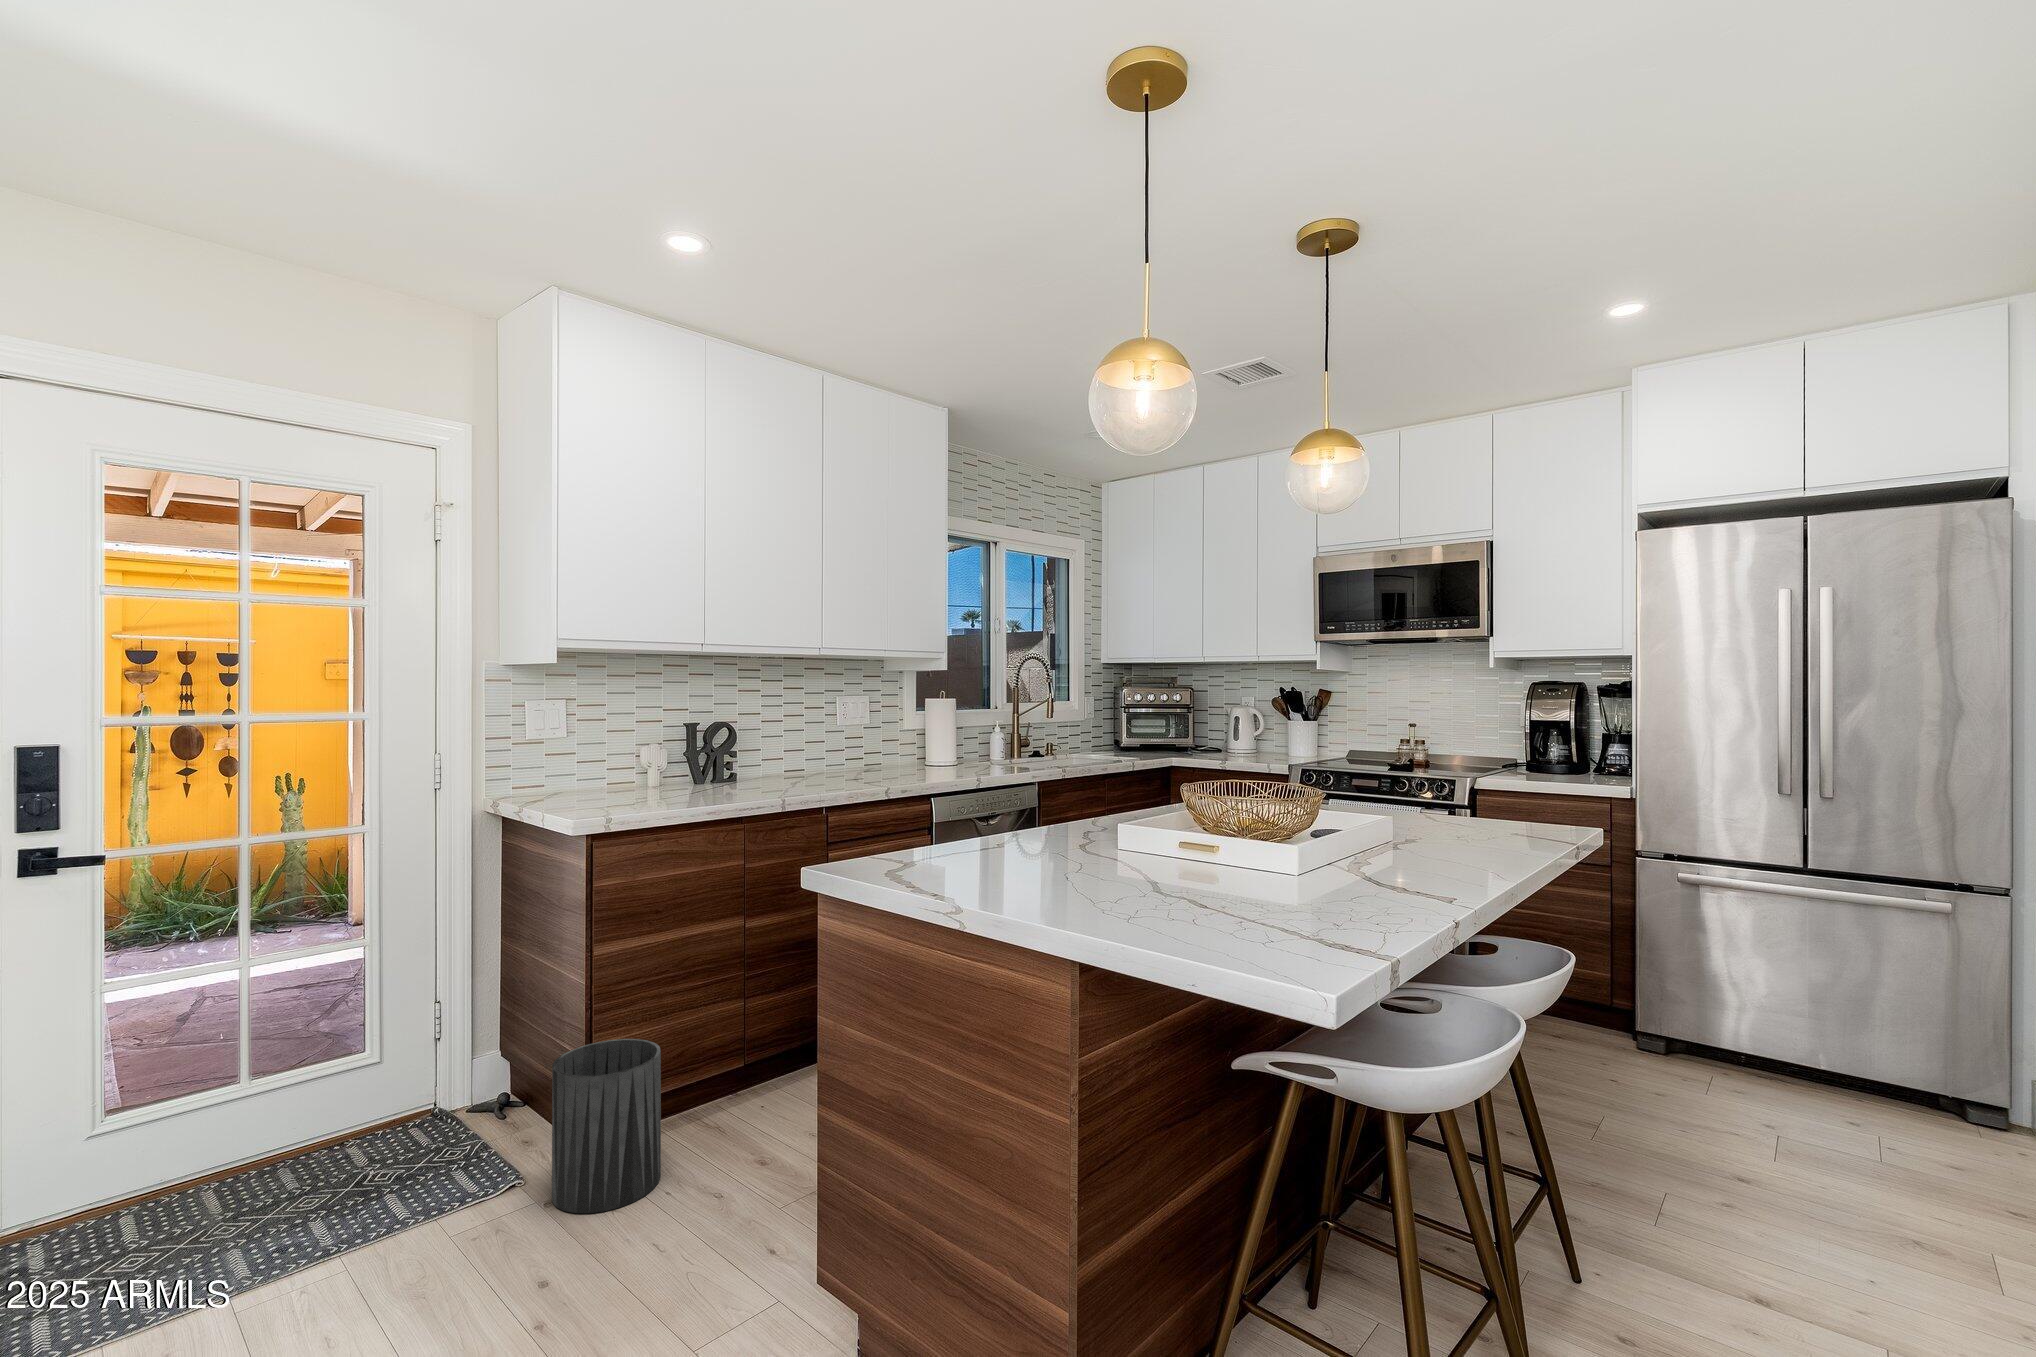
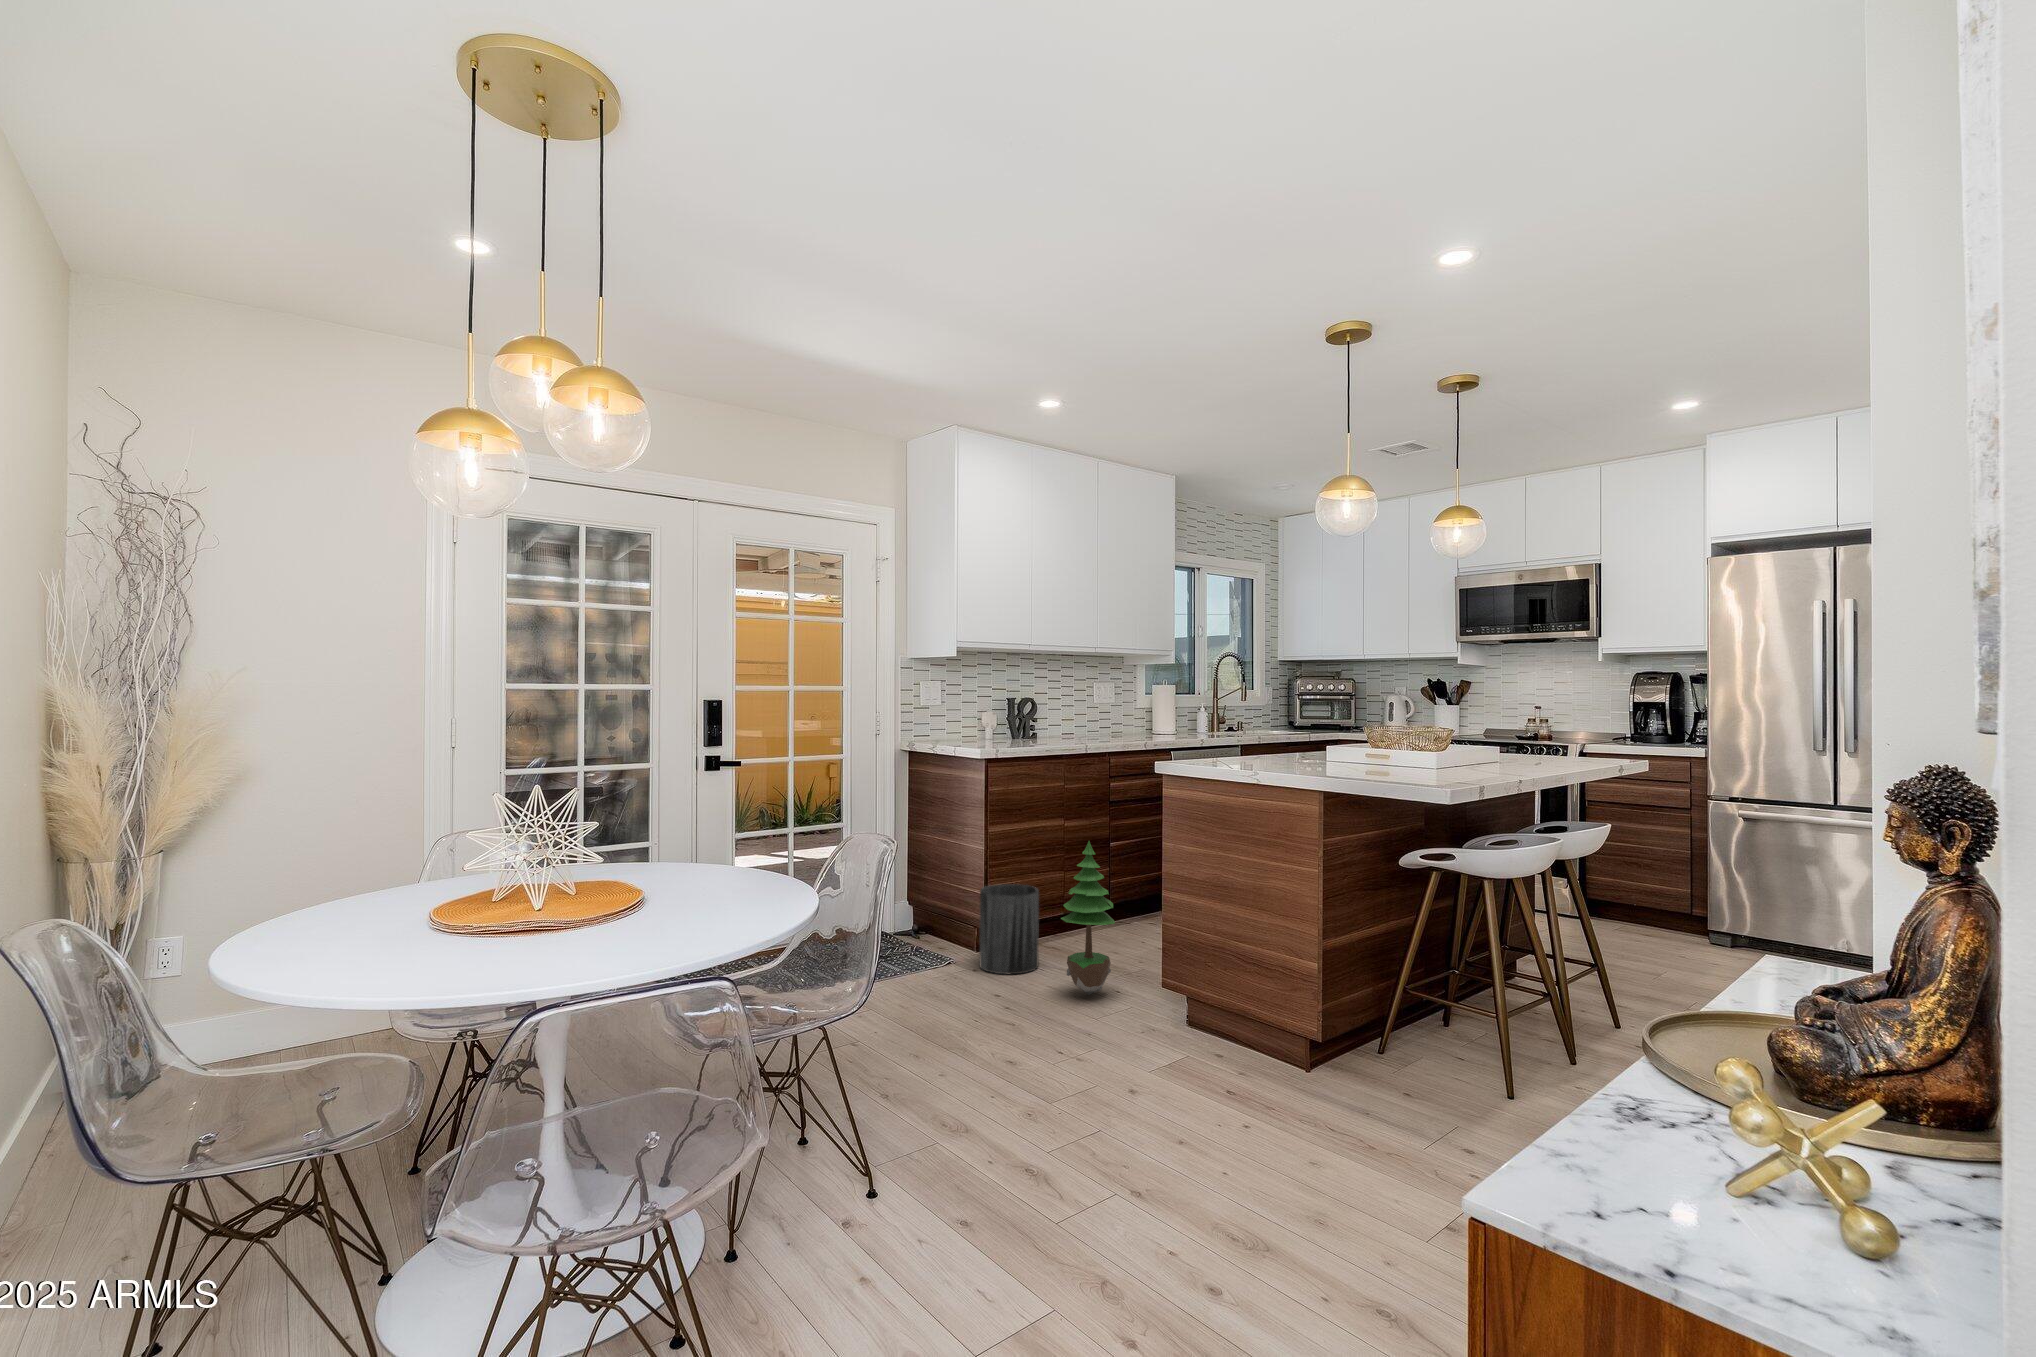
potted tree: none [650,991,753,1270] -> present [1061,841,1115,995]

